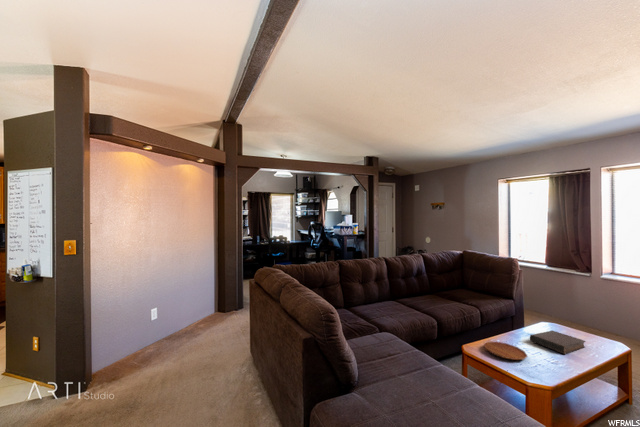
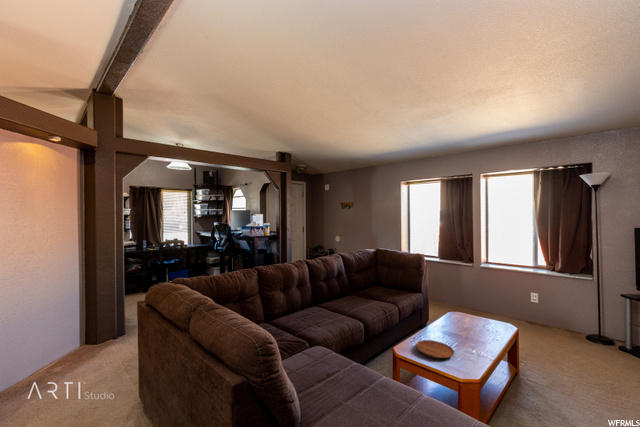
book: present [530,331,585,354] -> none [449,320,490,343]

